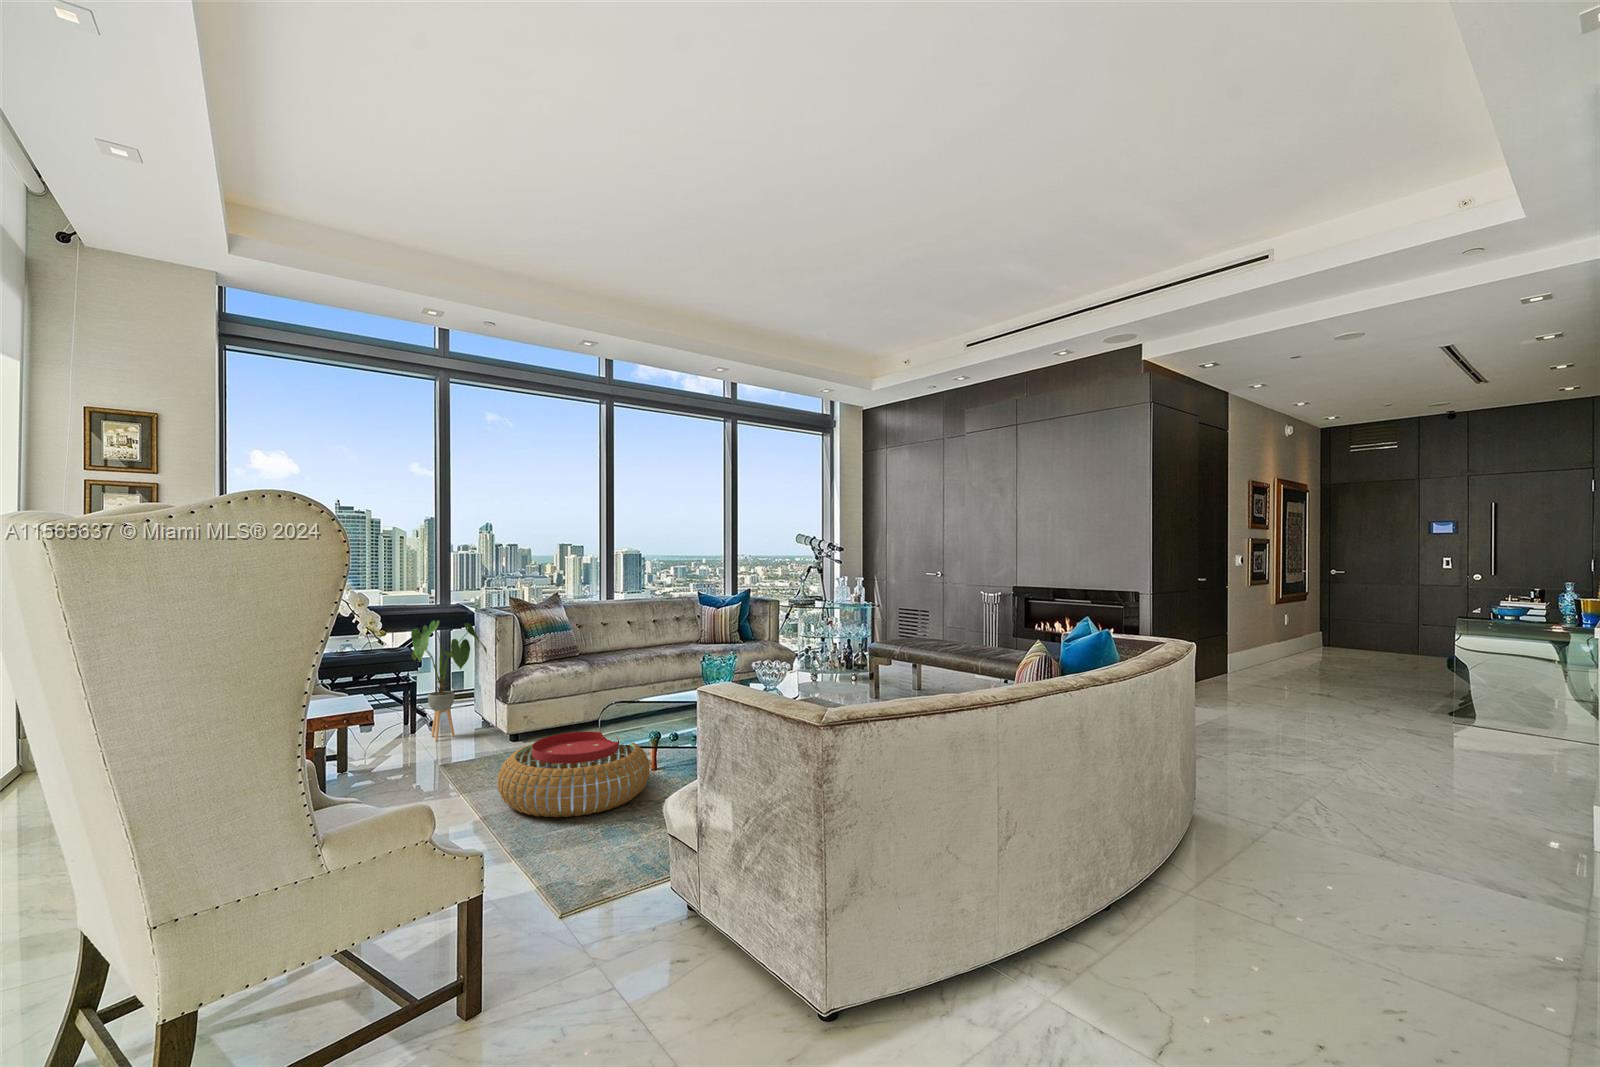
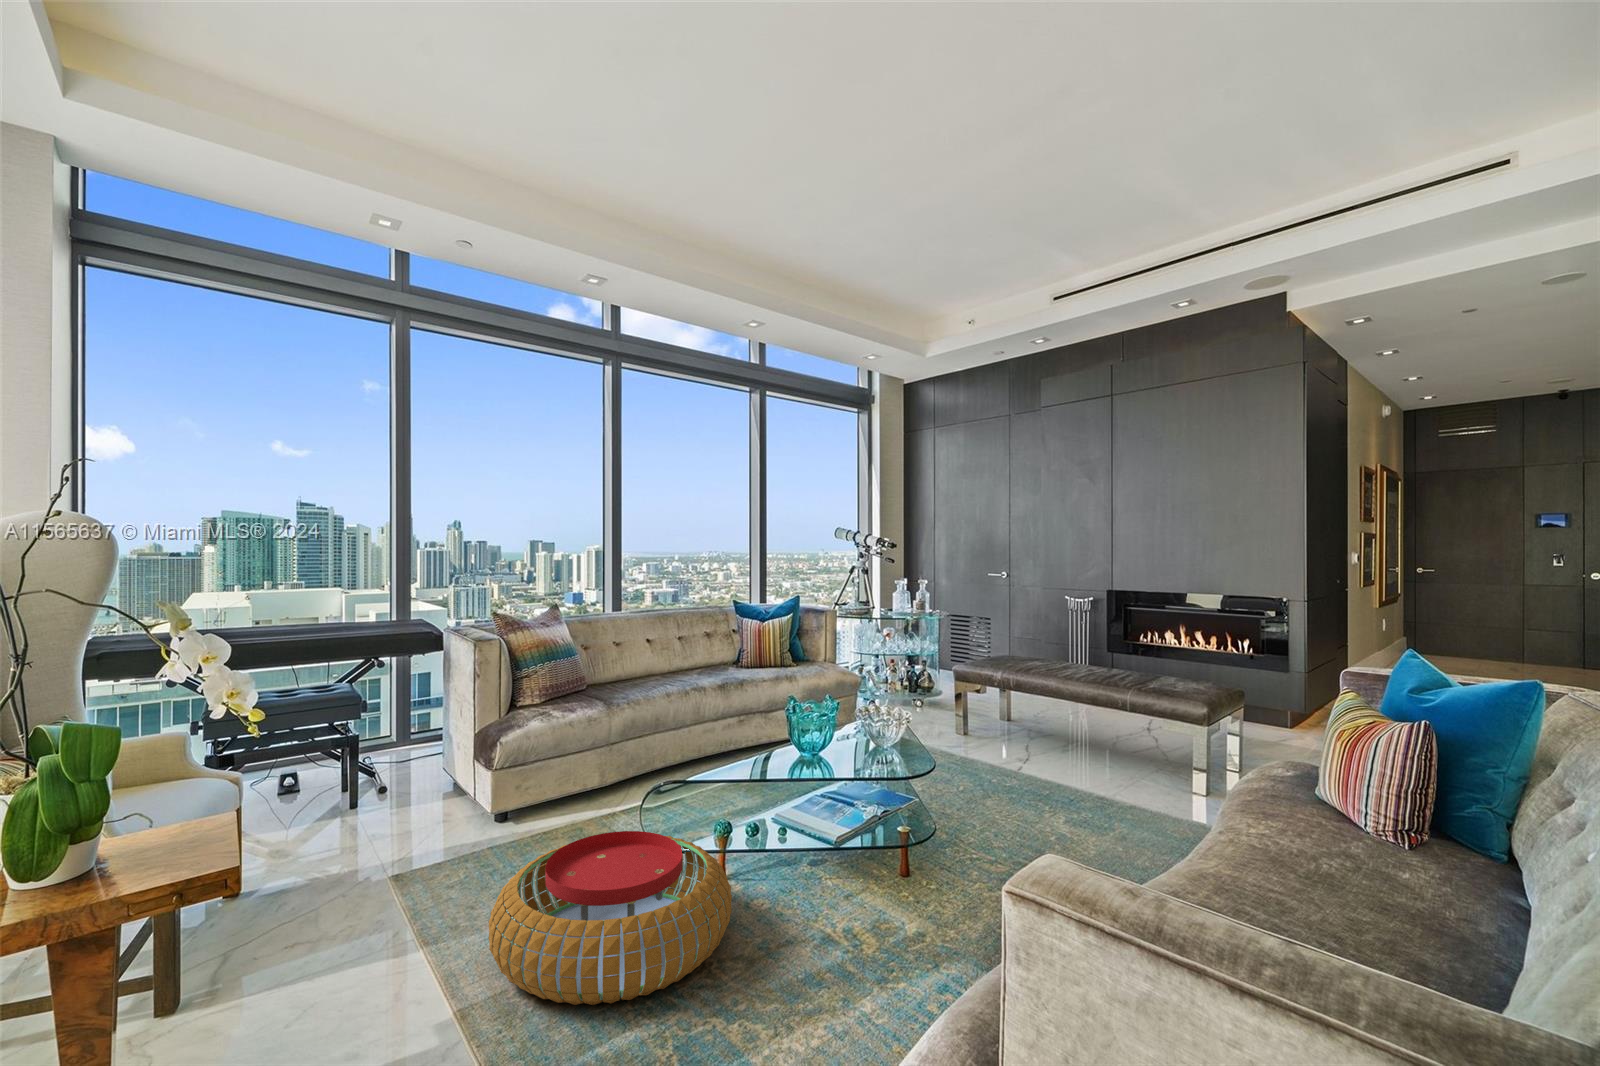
house plant: present [411,620,487,741] -> none [351,649,462,822]

